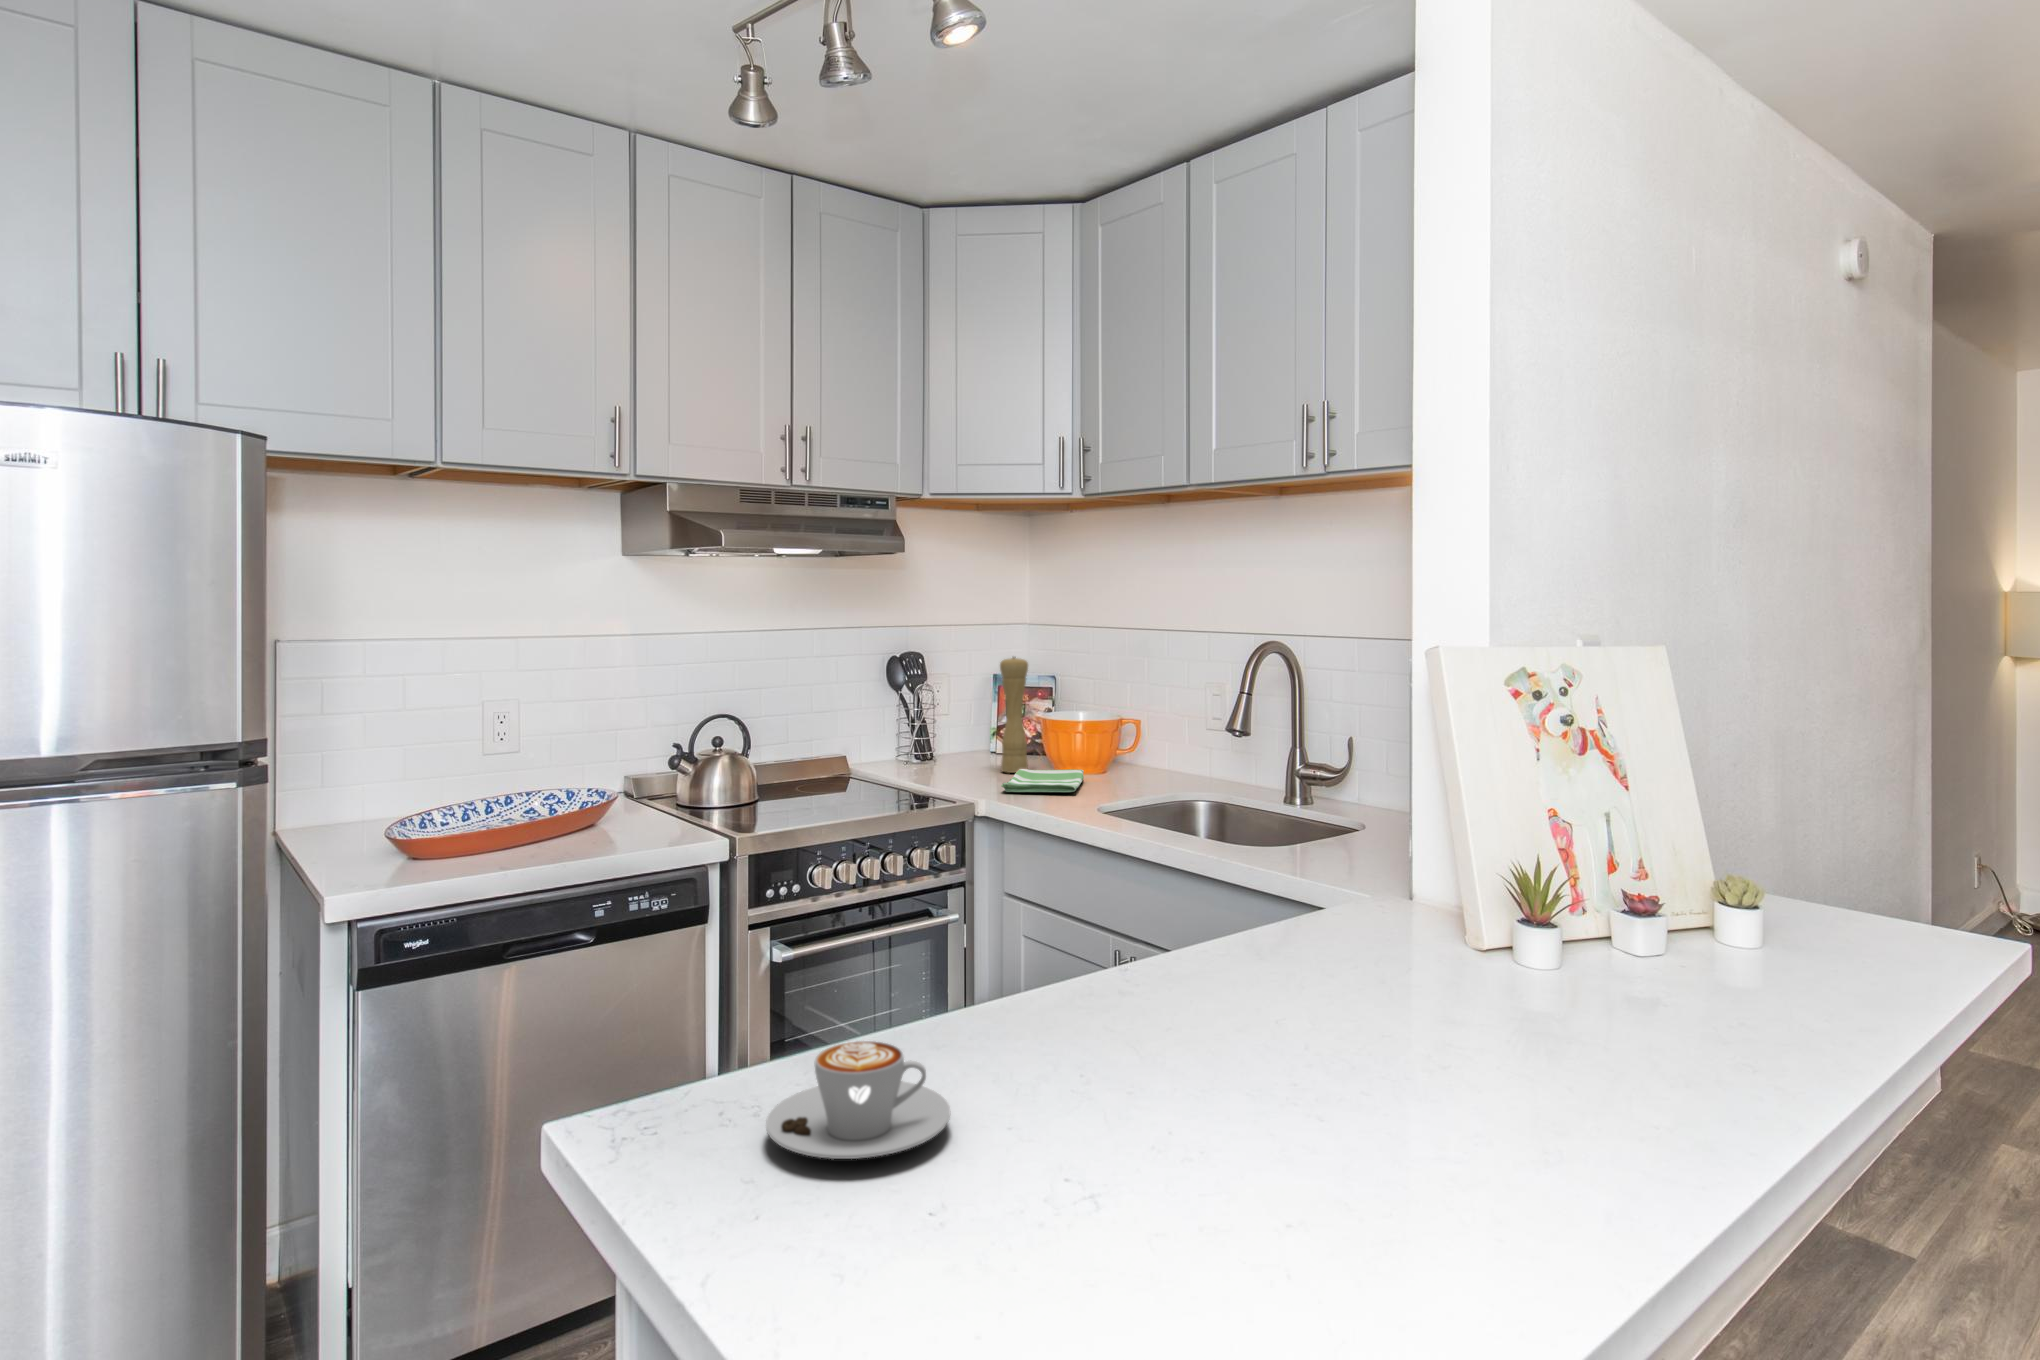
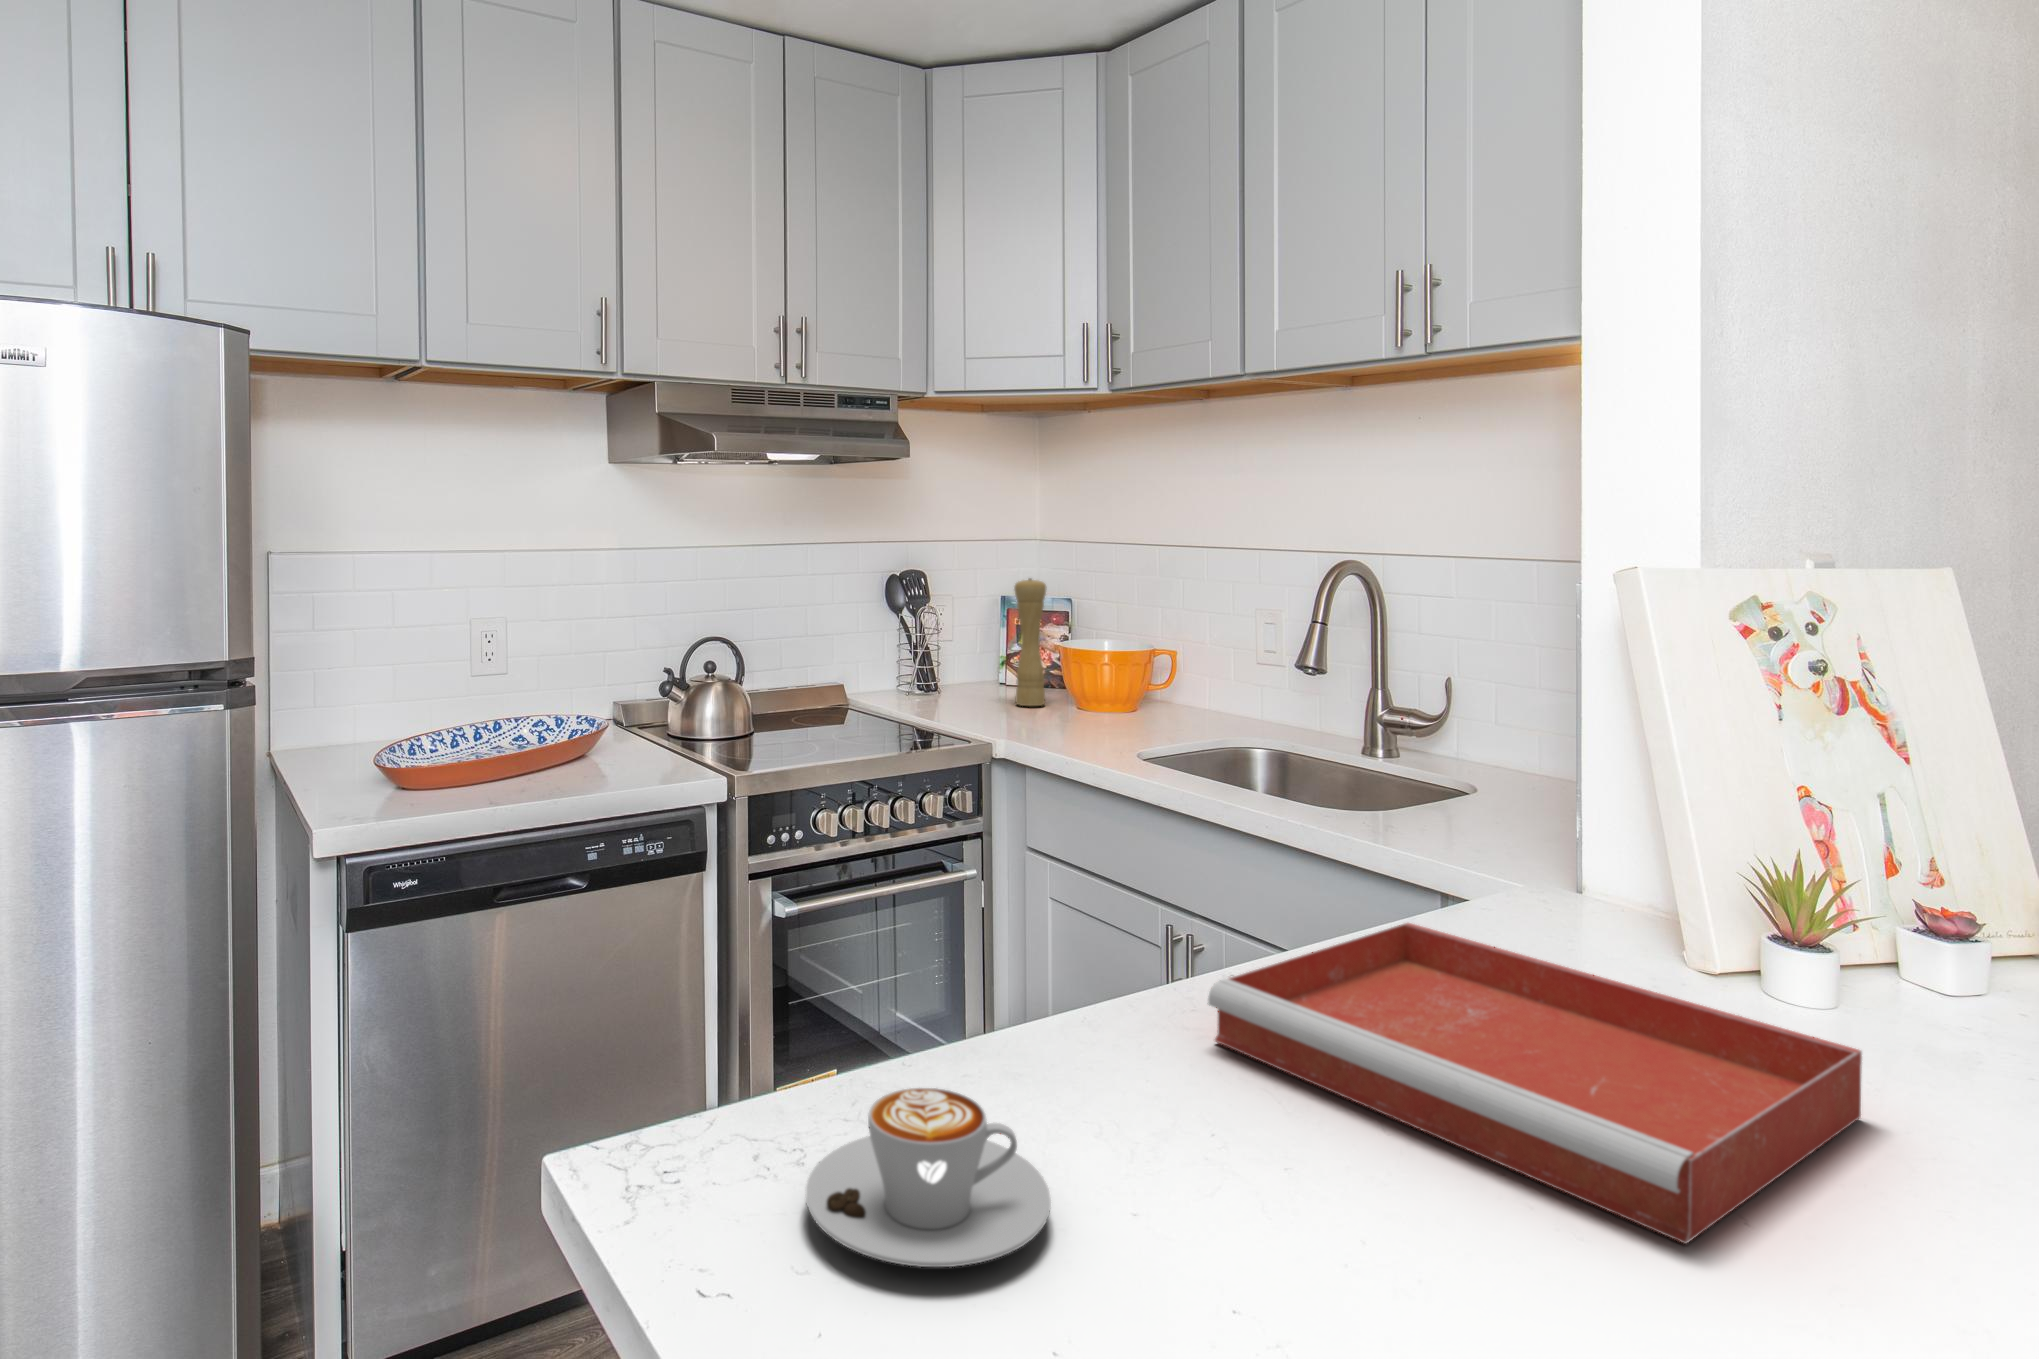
dish towel: present [1001,769,1084,792] -> none [1020,702,1111,731]
tray: none [1096,923,1540,1115] -> present [1208,923,1862,1244]

